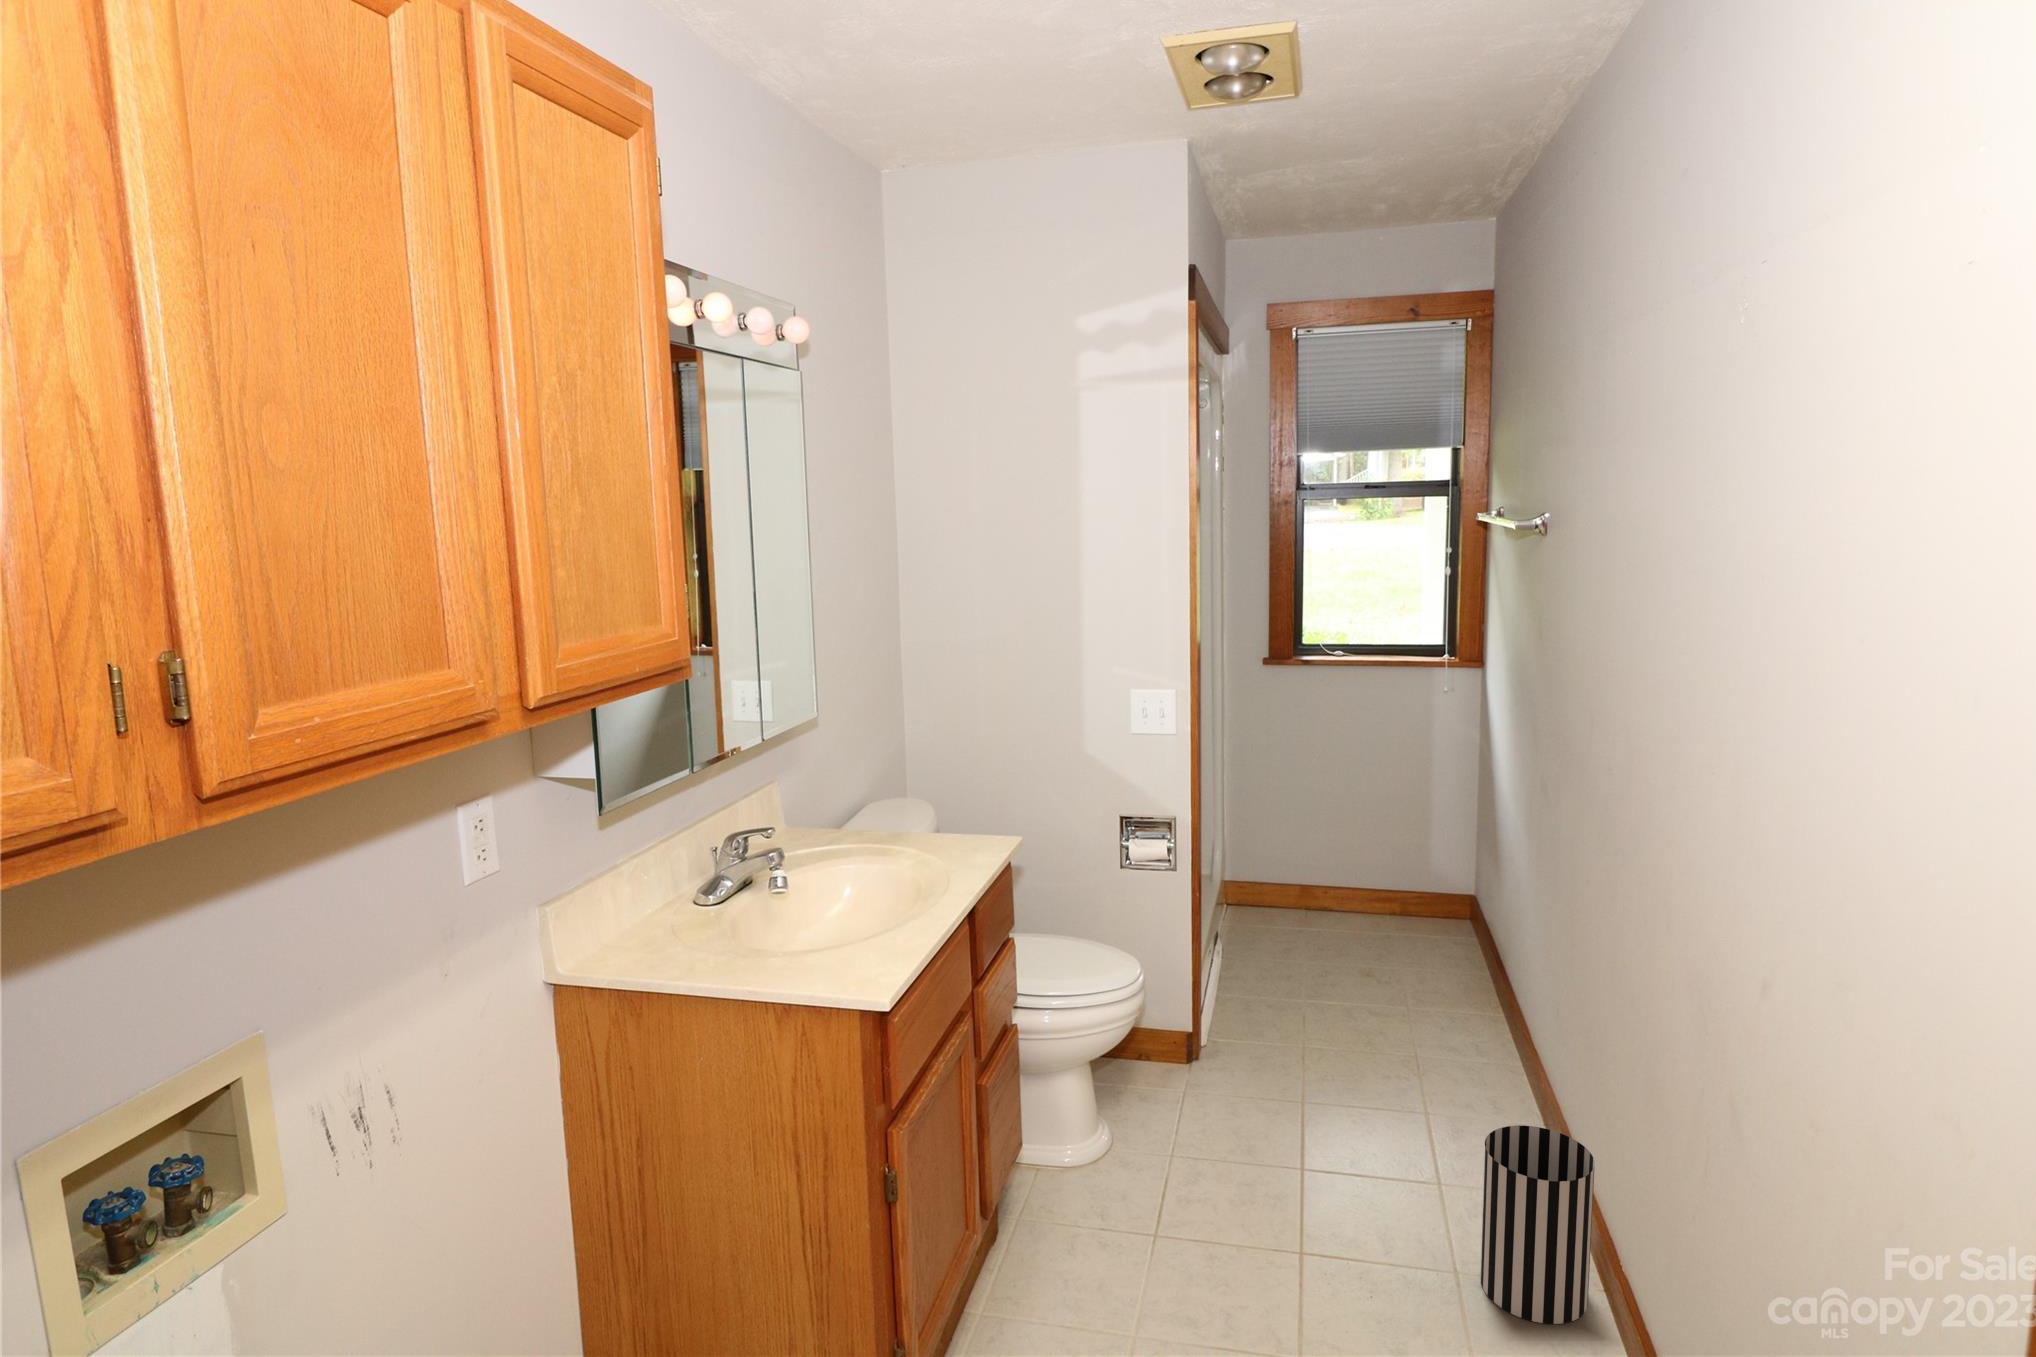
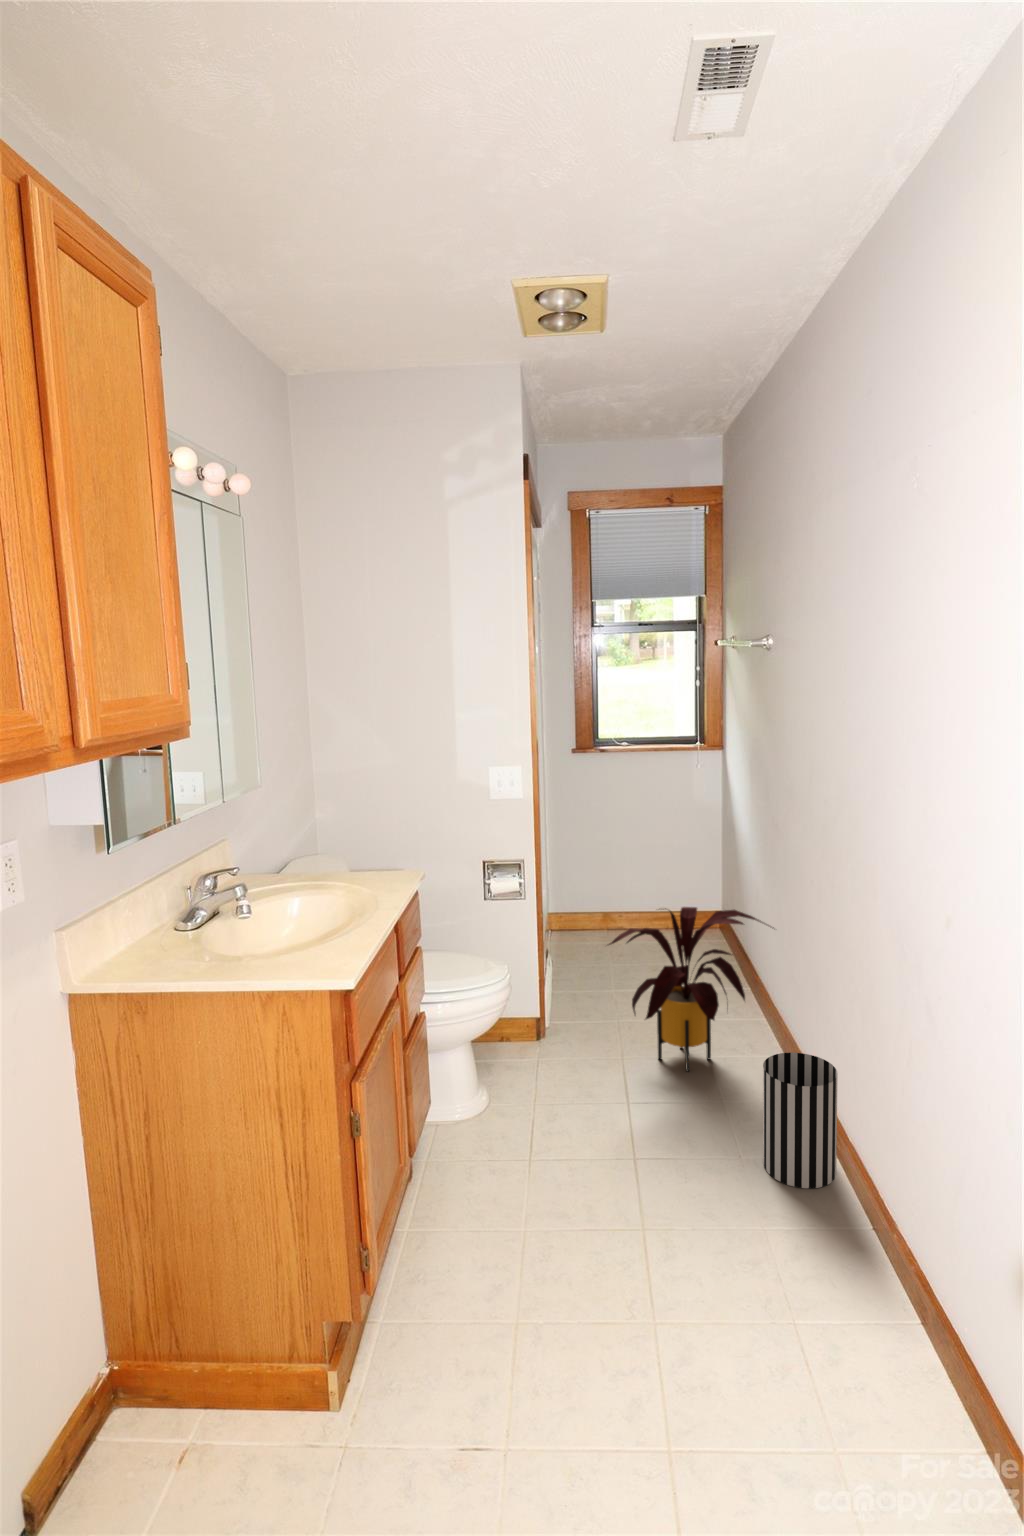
house plant: none [1276,897,1532,1129] -> present [609,907,774,1071]

